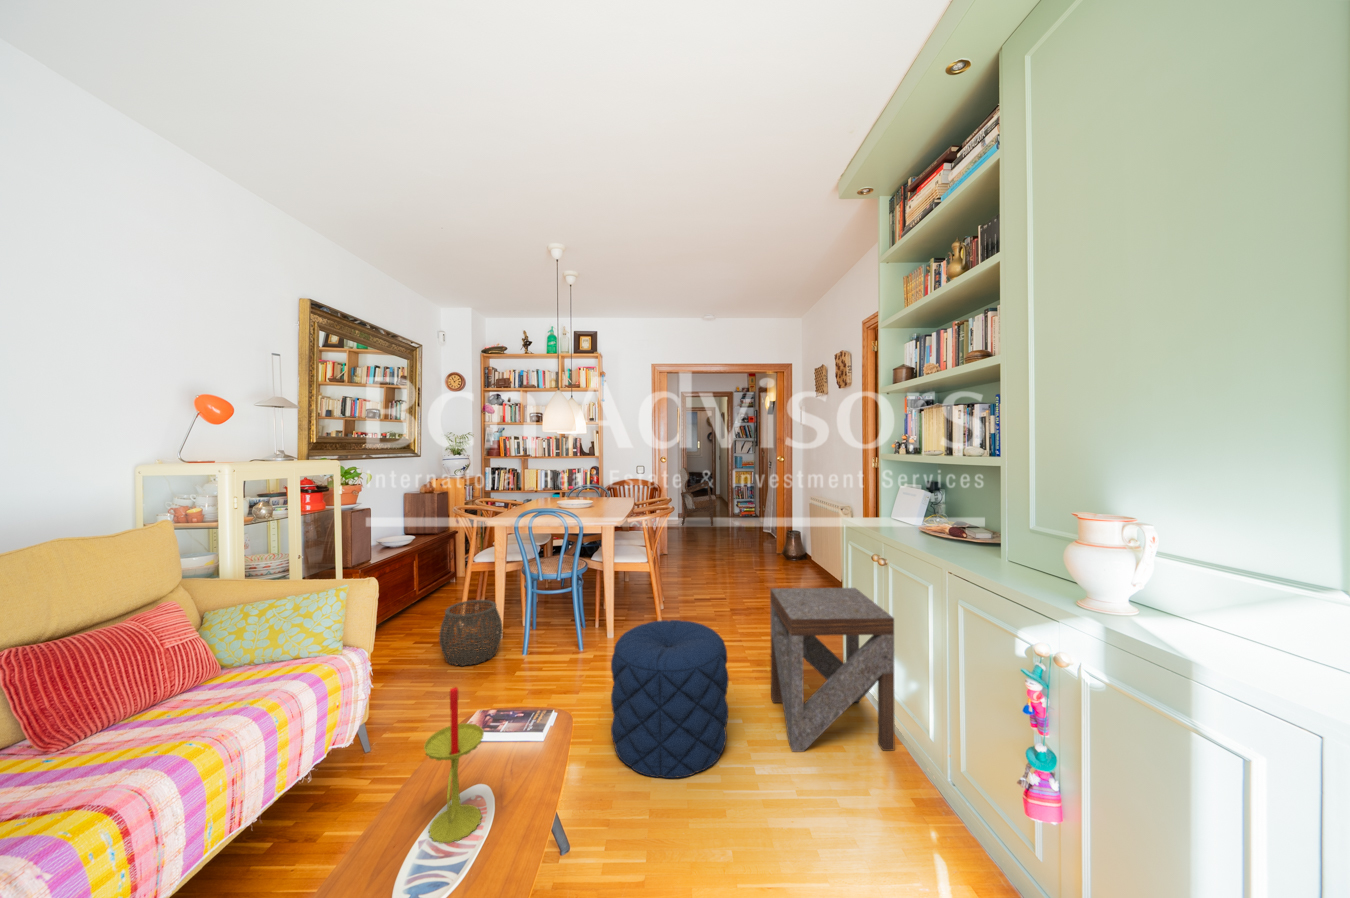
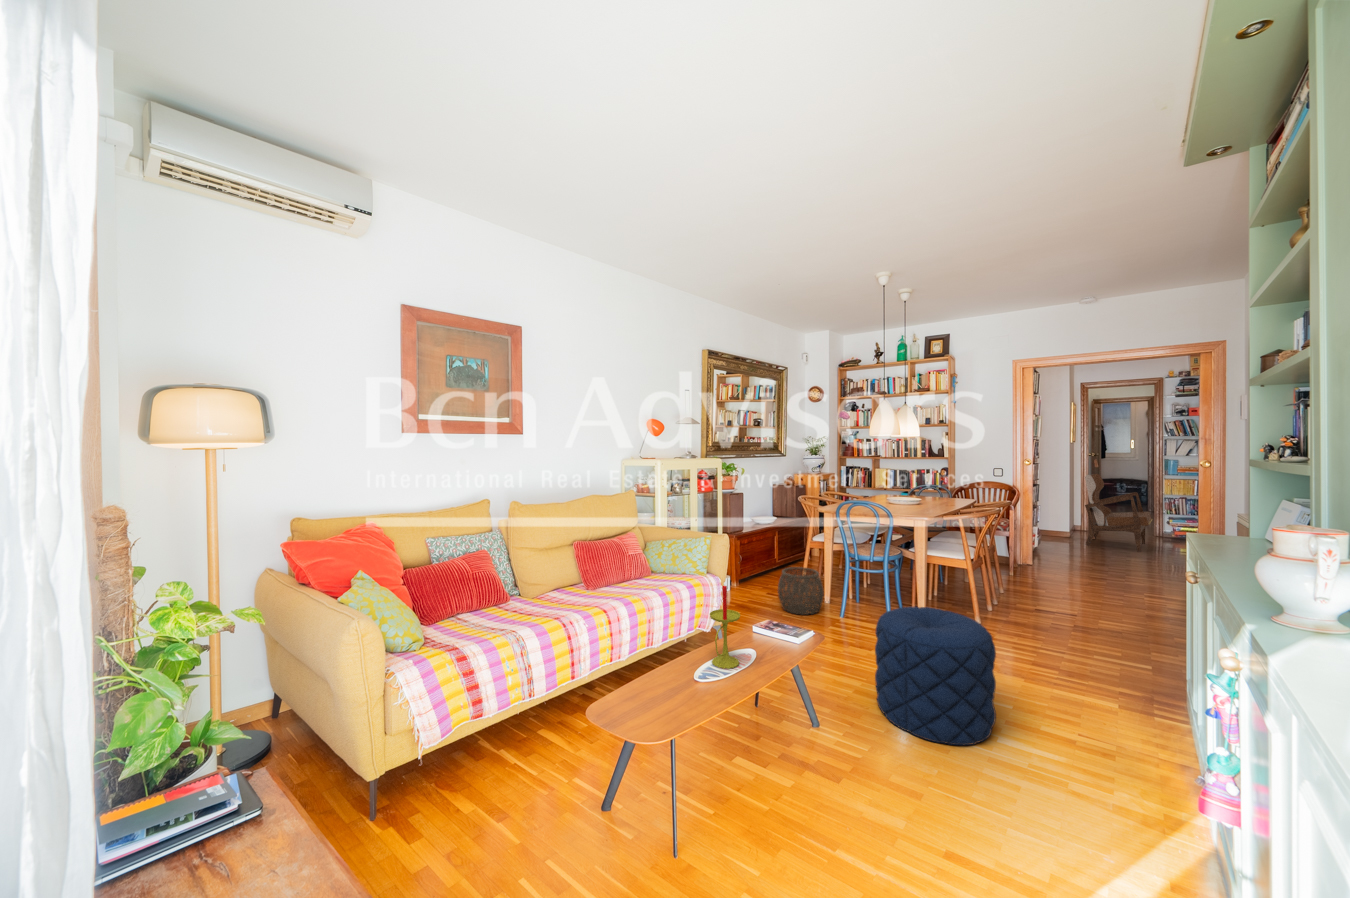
side table: present [770,588,895,752] -> none [1068,607,1243,842]

